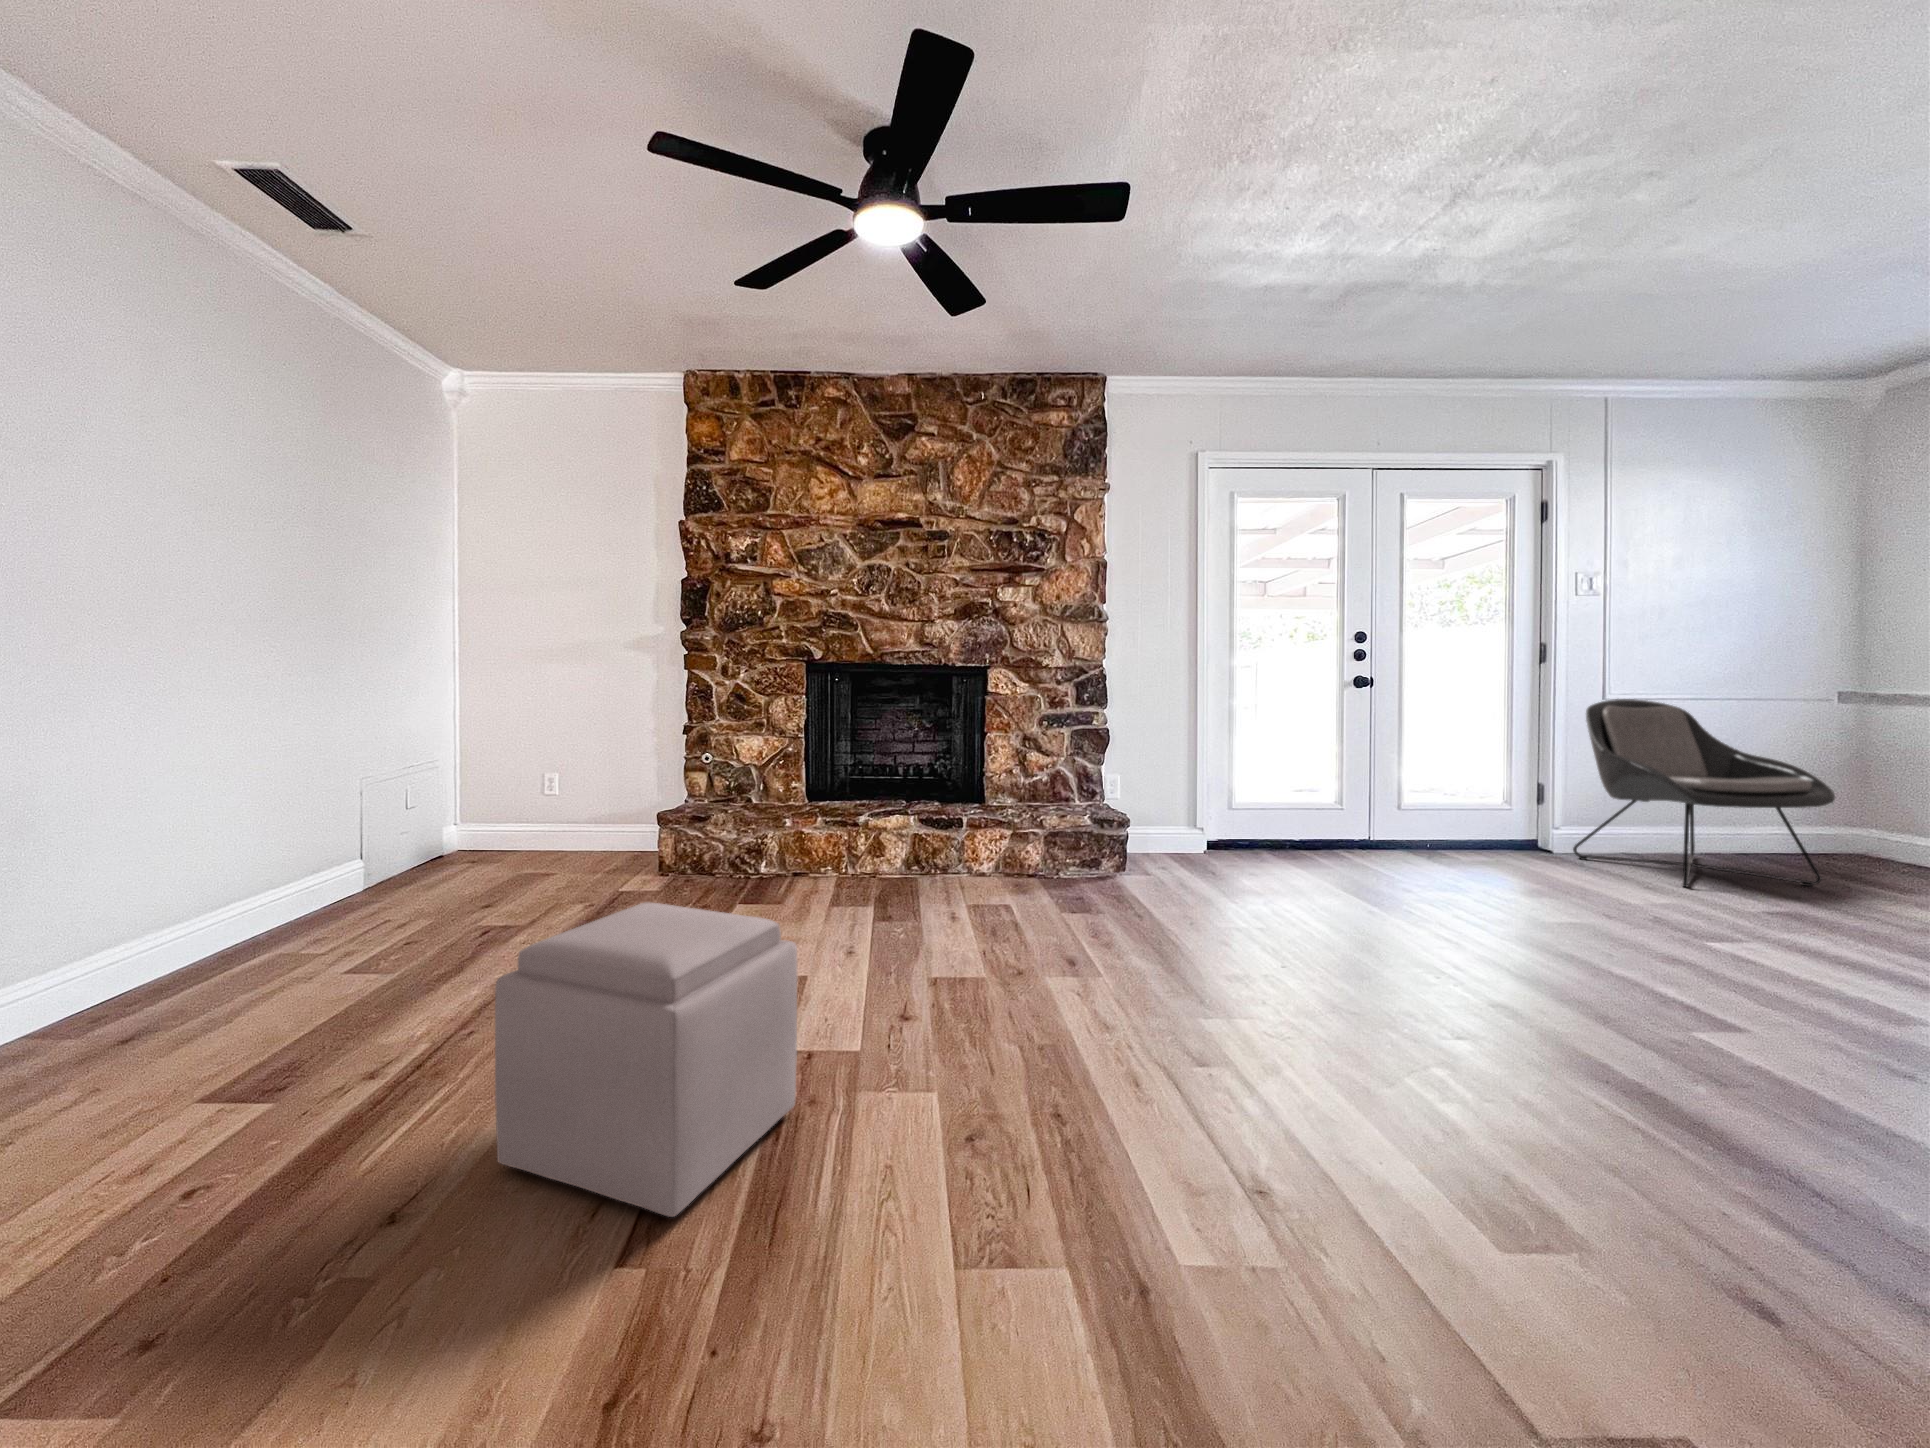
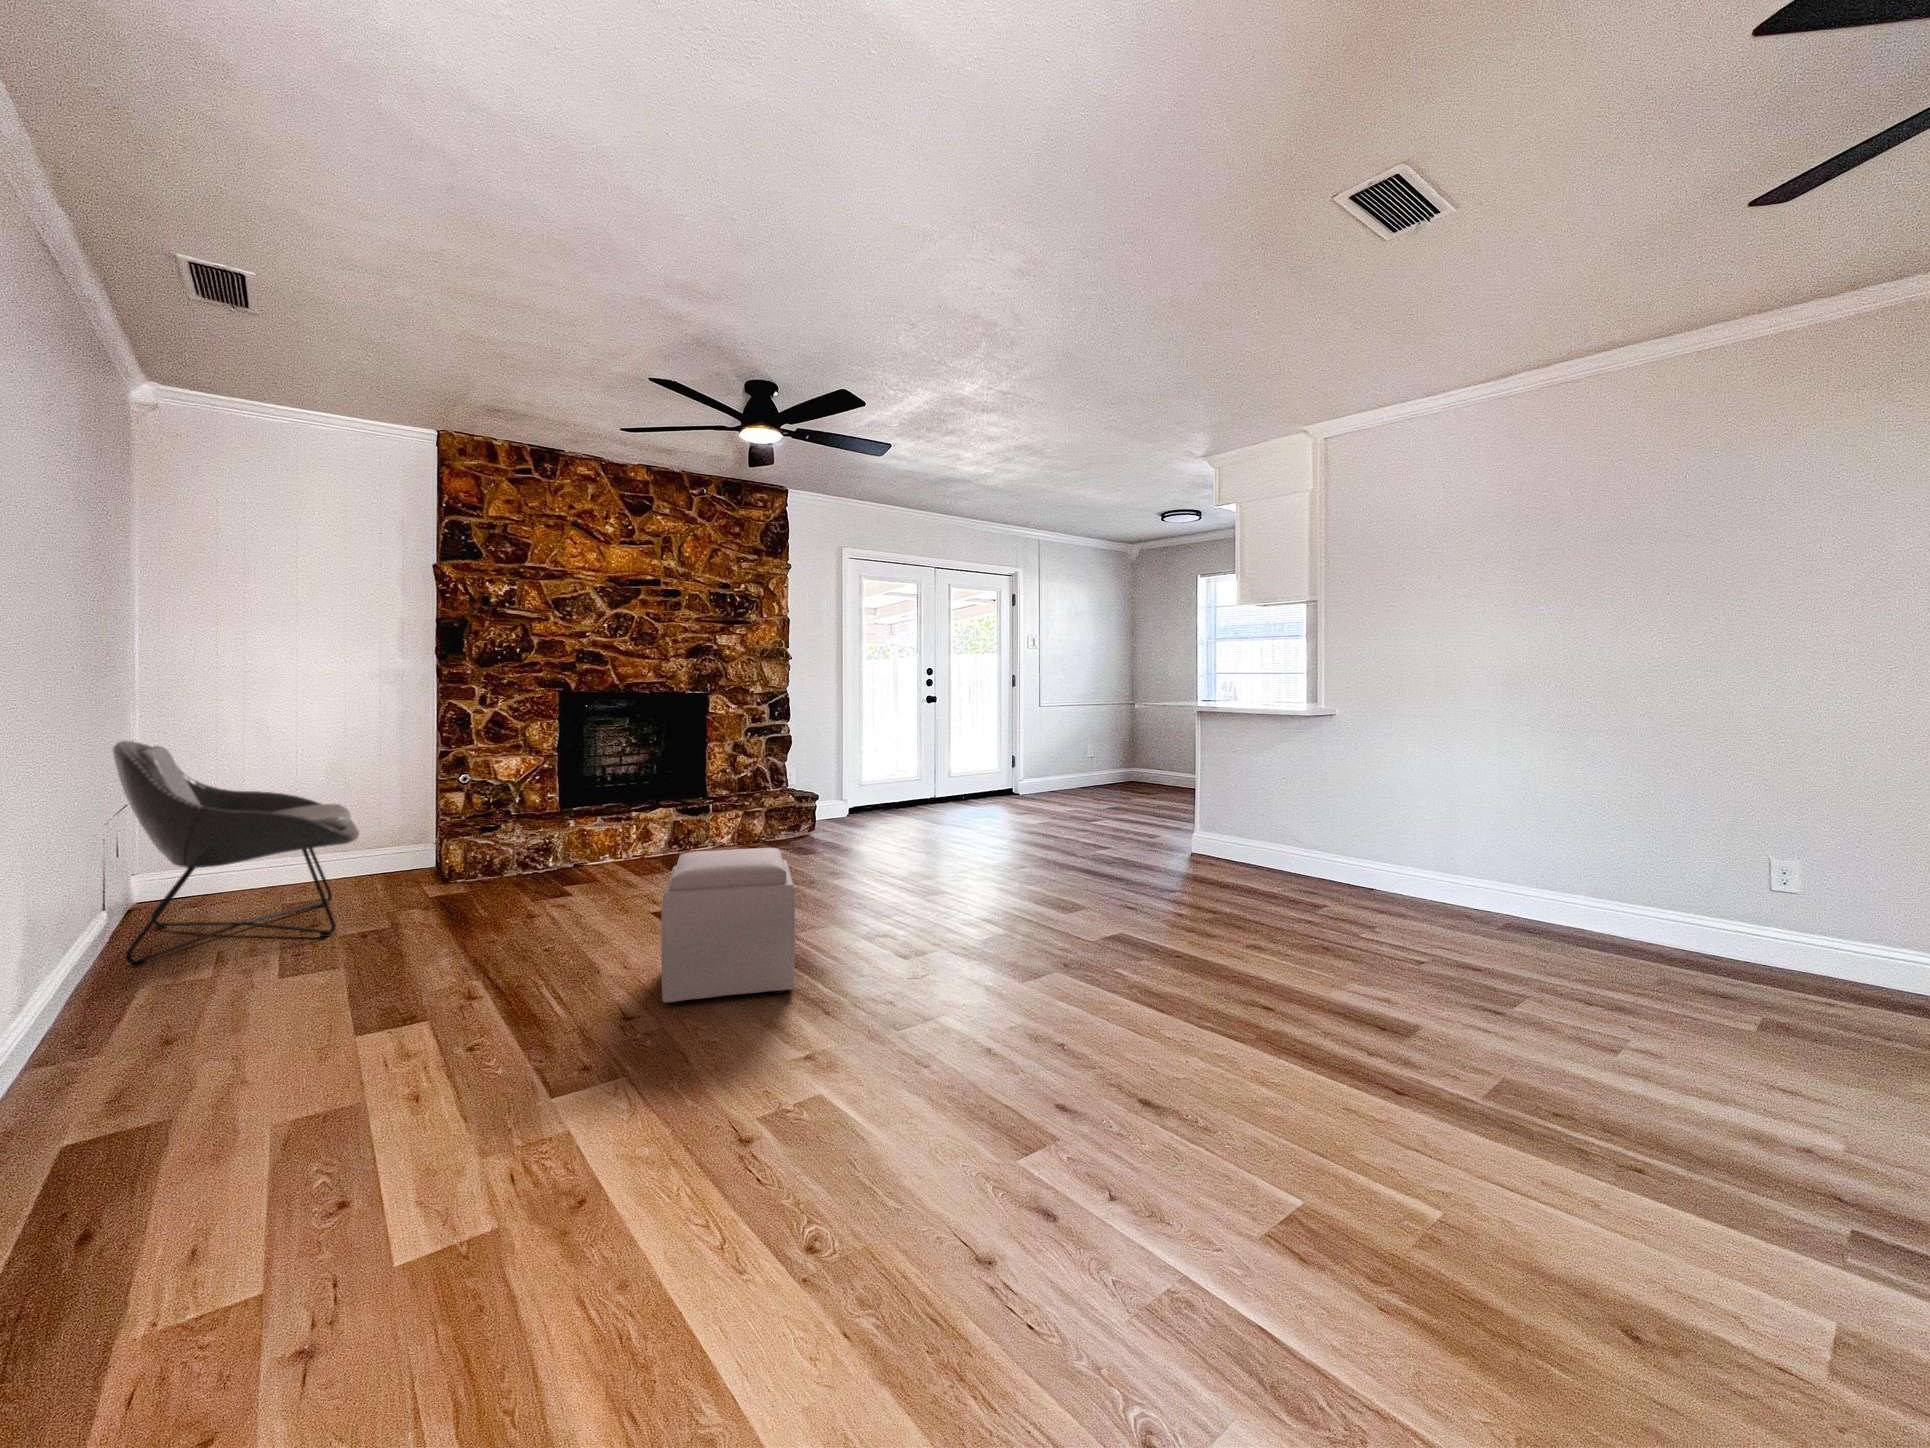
lounge chair: present [1573,699,1835,887] -> present [113,741,359,967]

